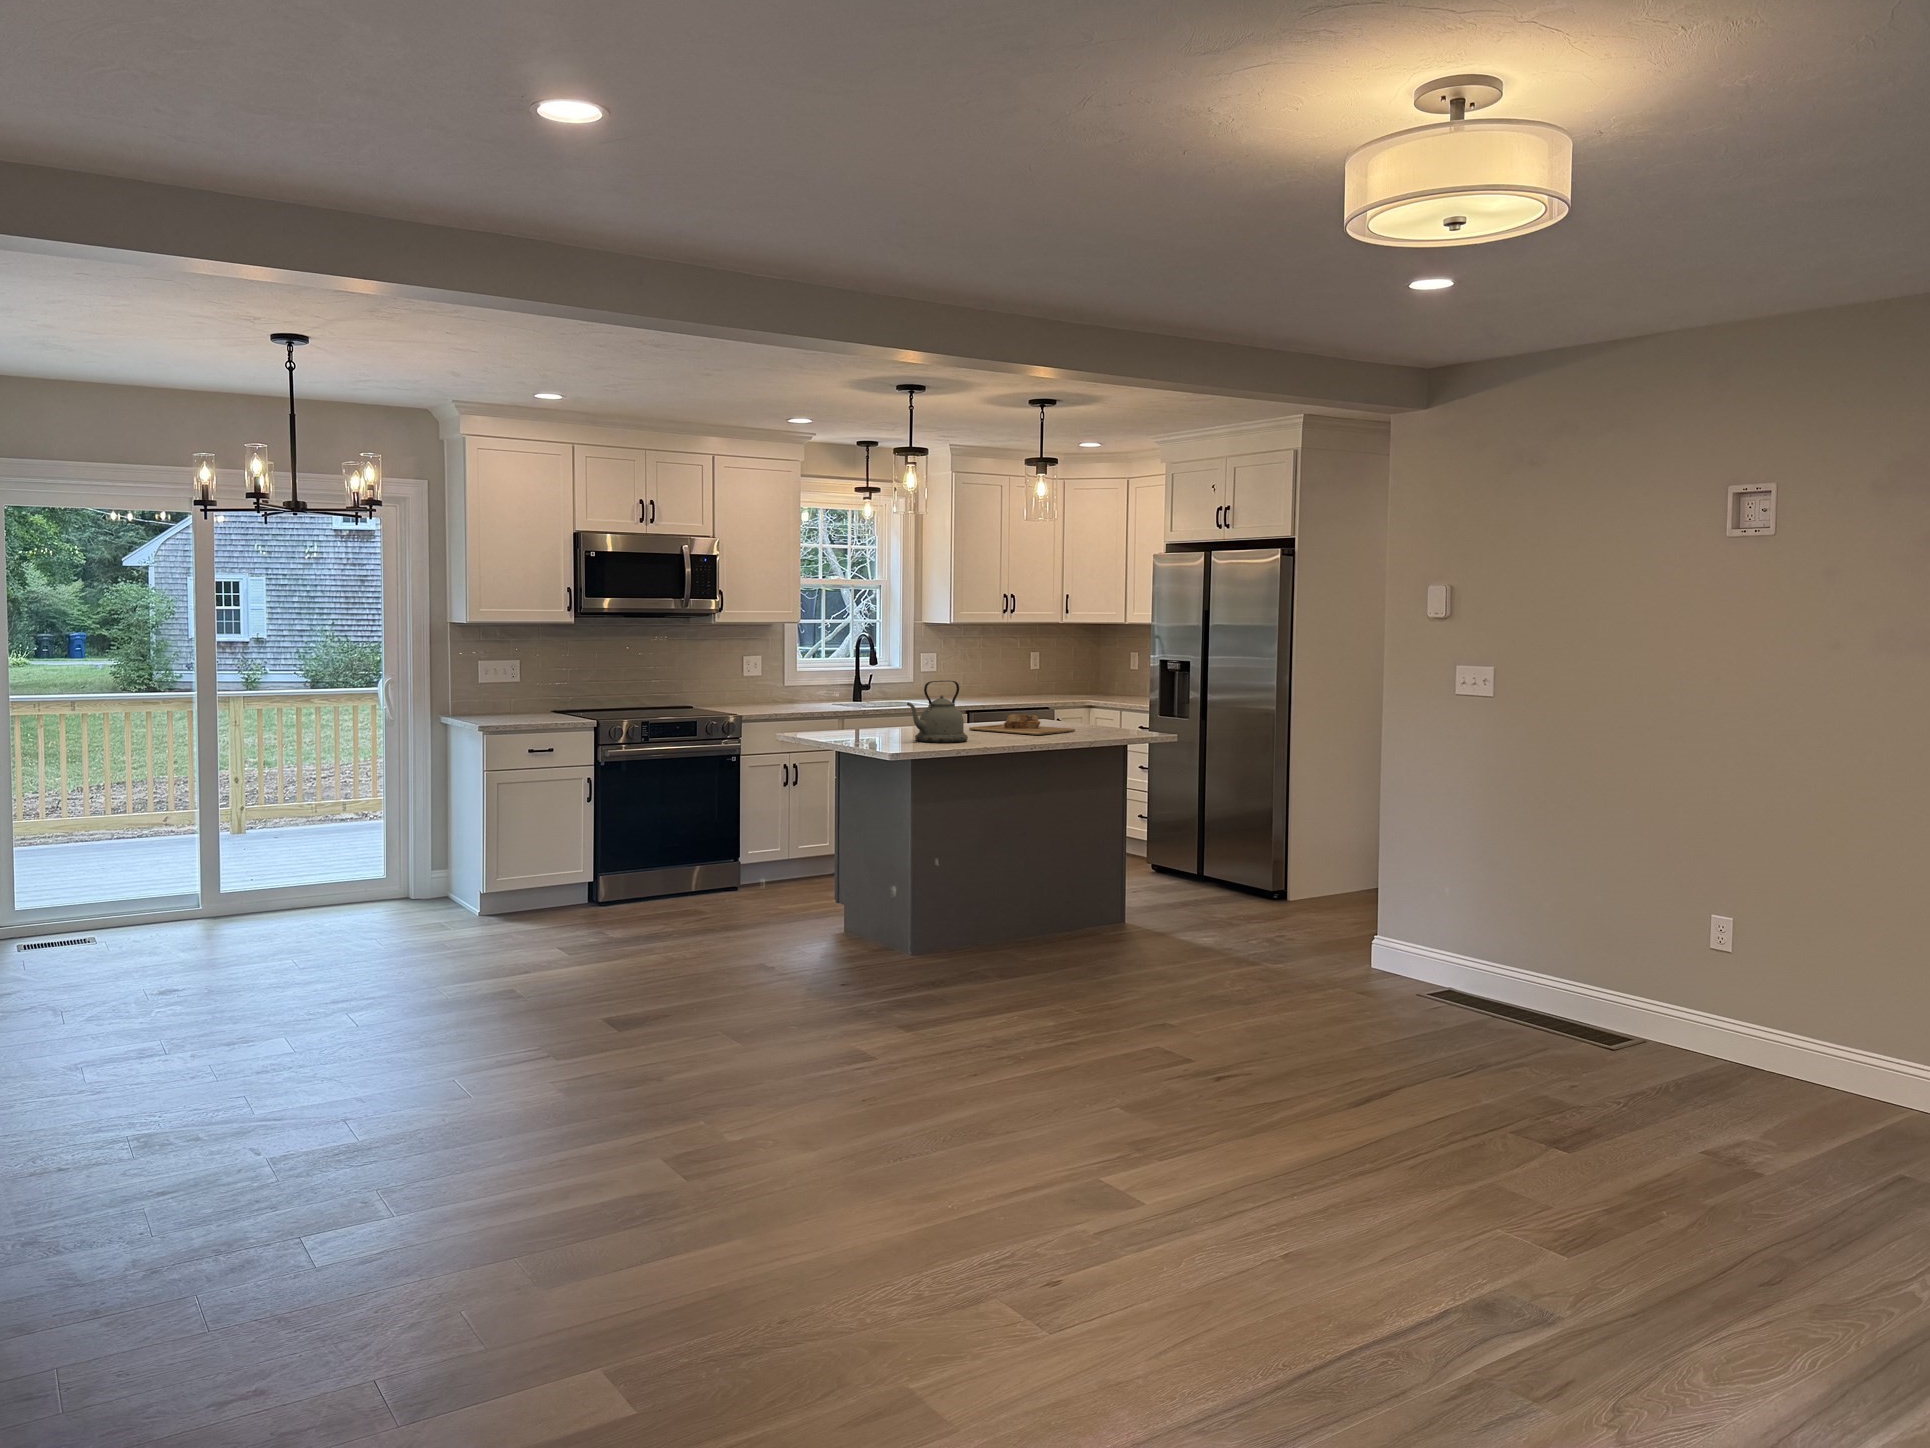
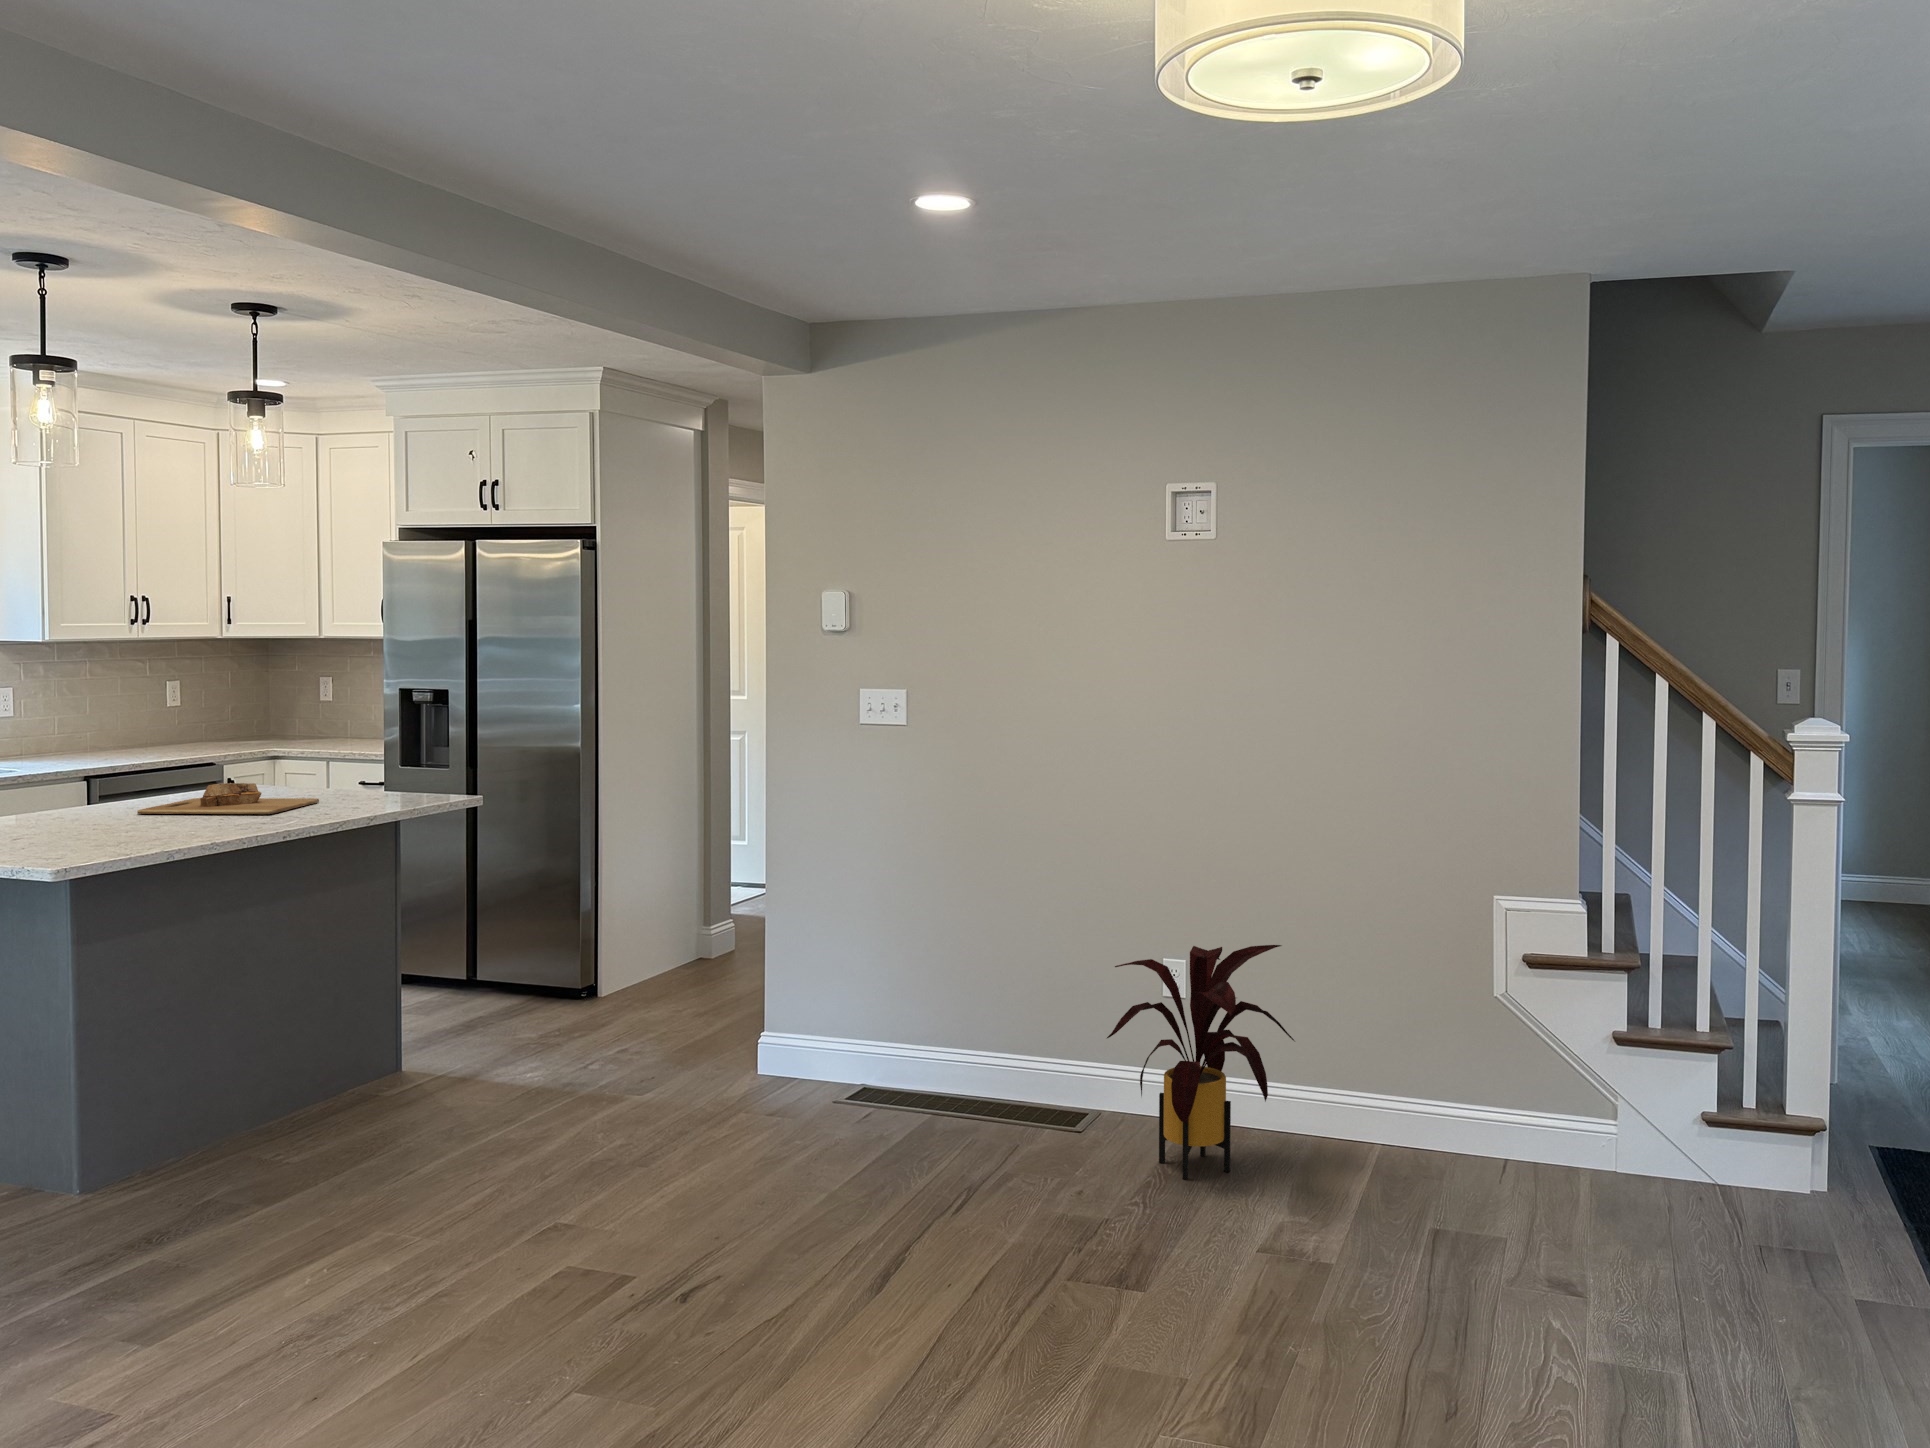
kettle: present [907,681,968,743] -> none [46,741,159,845]
house plant: none [1604,904,1818,1106] -> present [1107,945,1294,1179]

